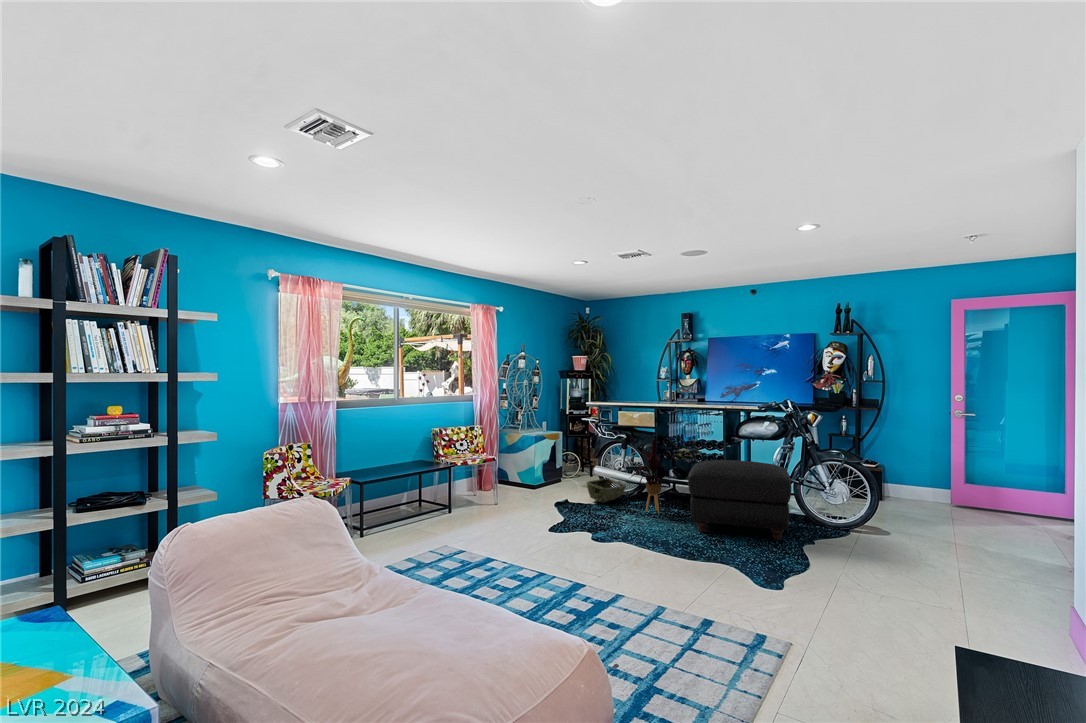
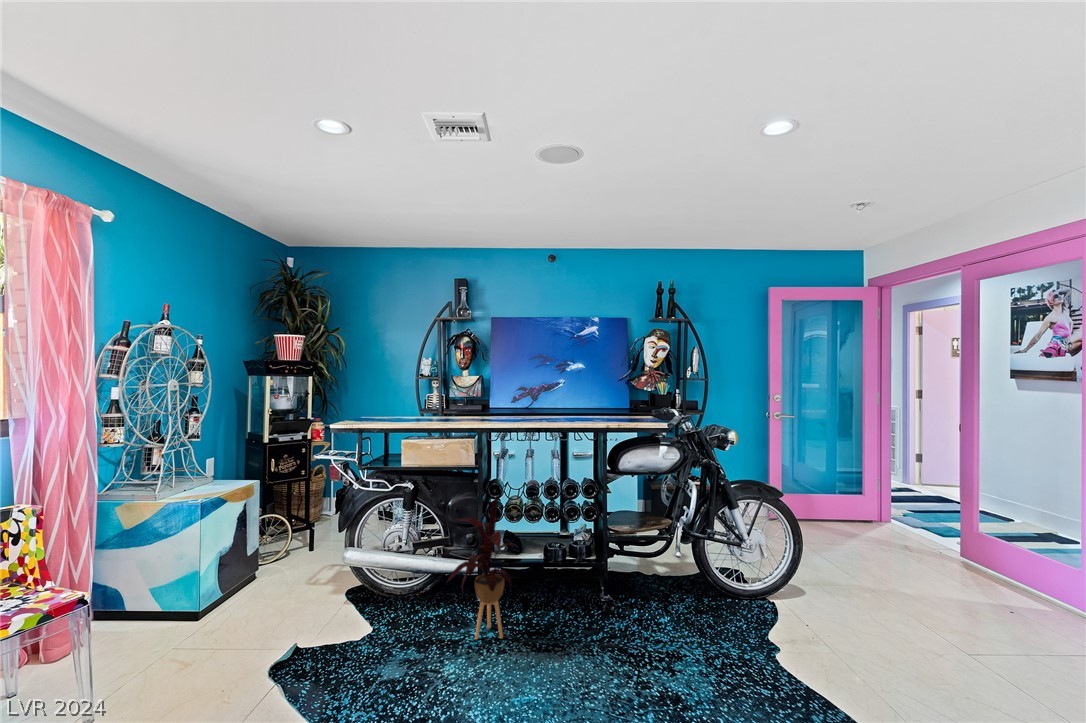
ottoman: present [688,460,791,540] -> none [563,518,768,685]
woven basket: present [587,479,626,503] -> none [339,569,412,632]

